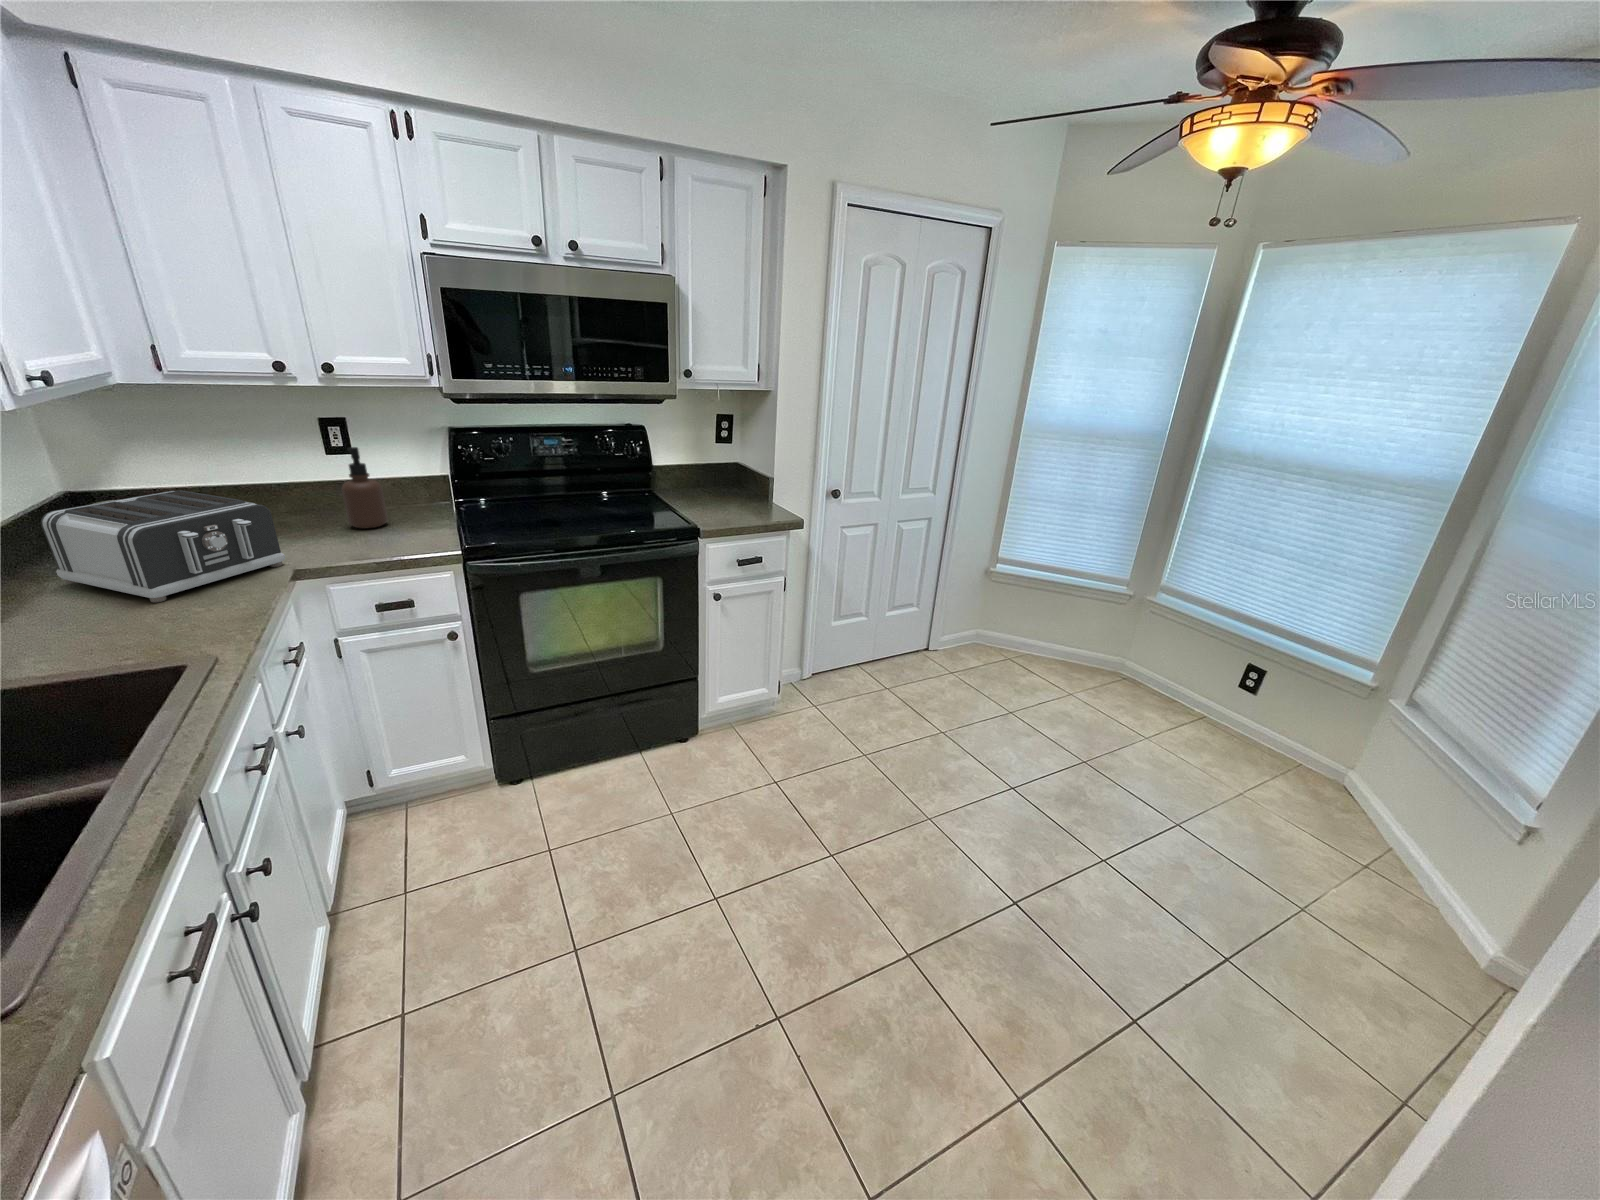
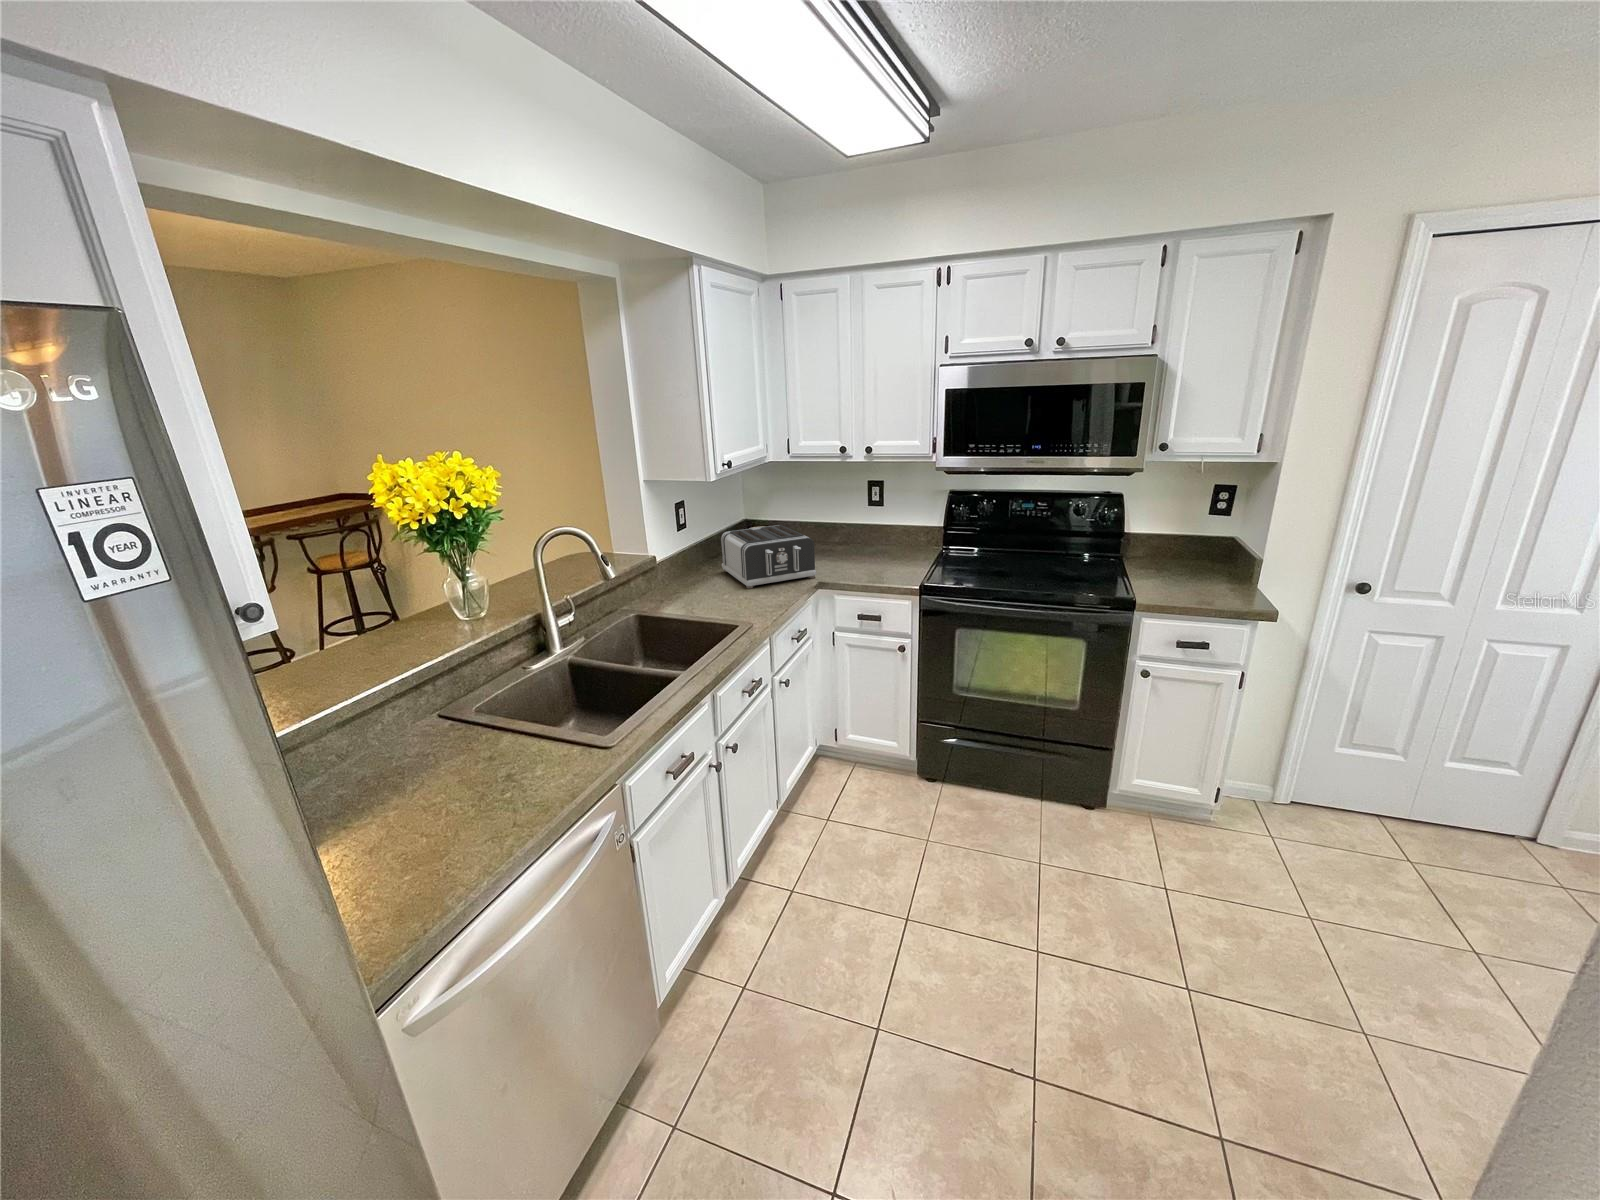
soap dispenser: present [341,447,388,528] -> none [865,503,890,561]

